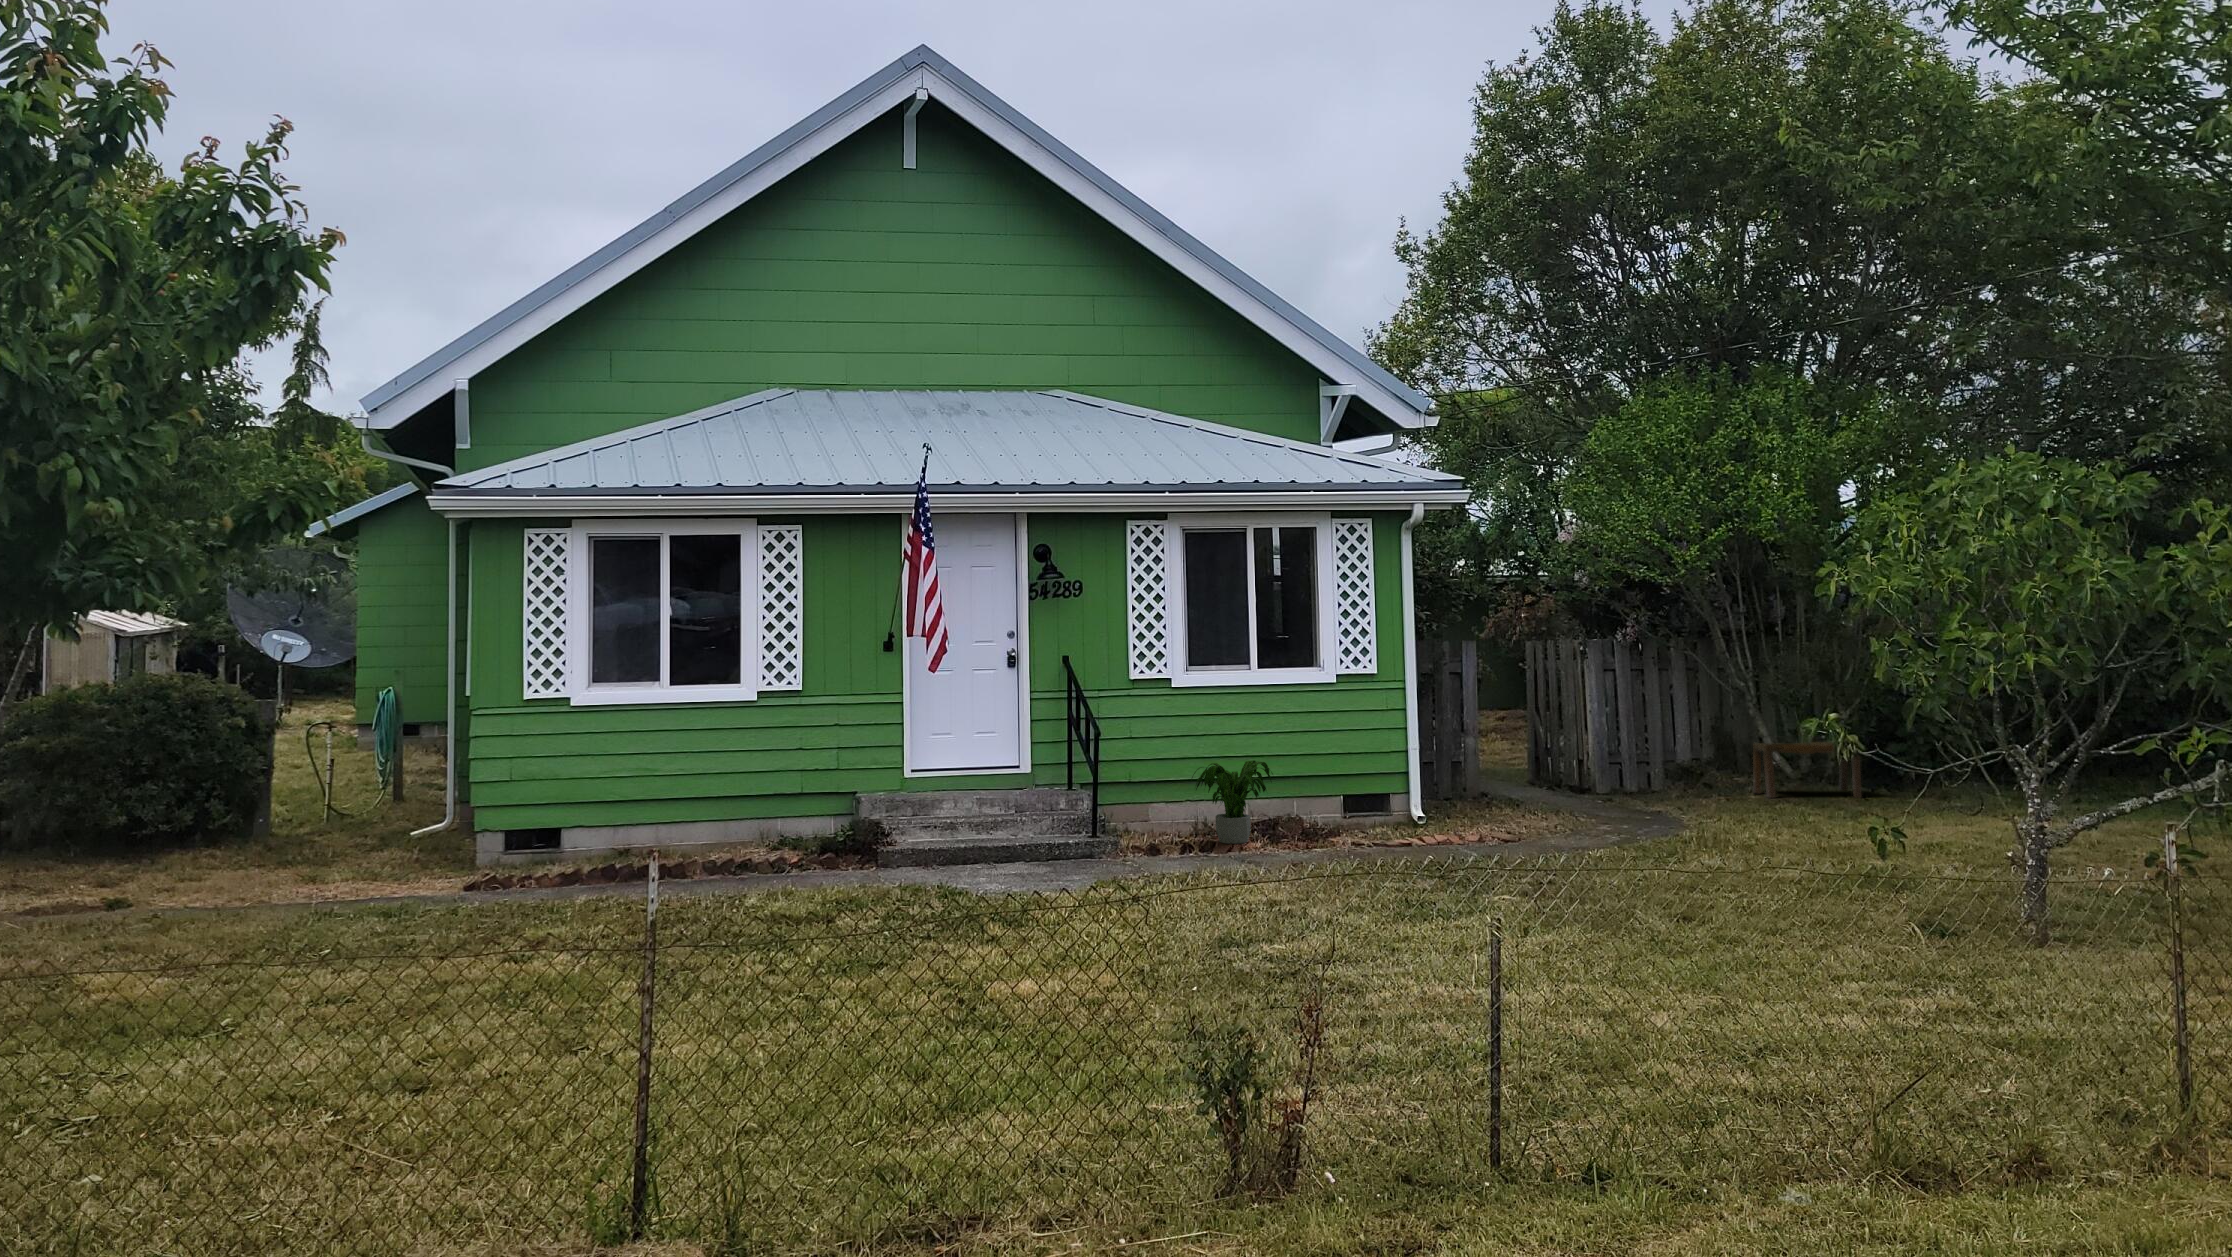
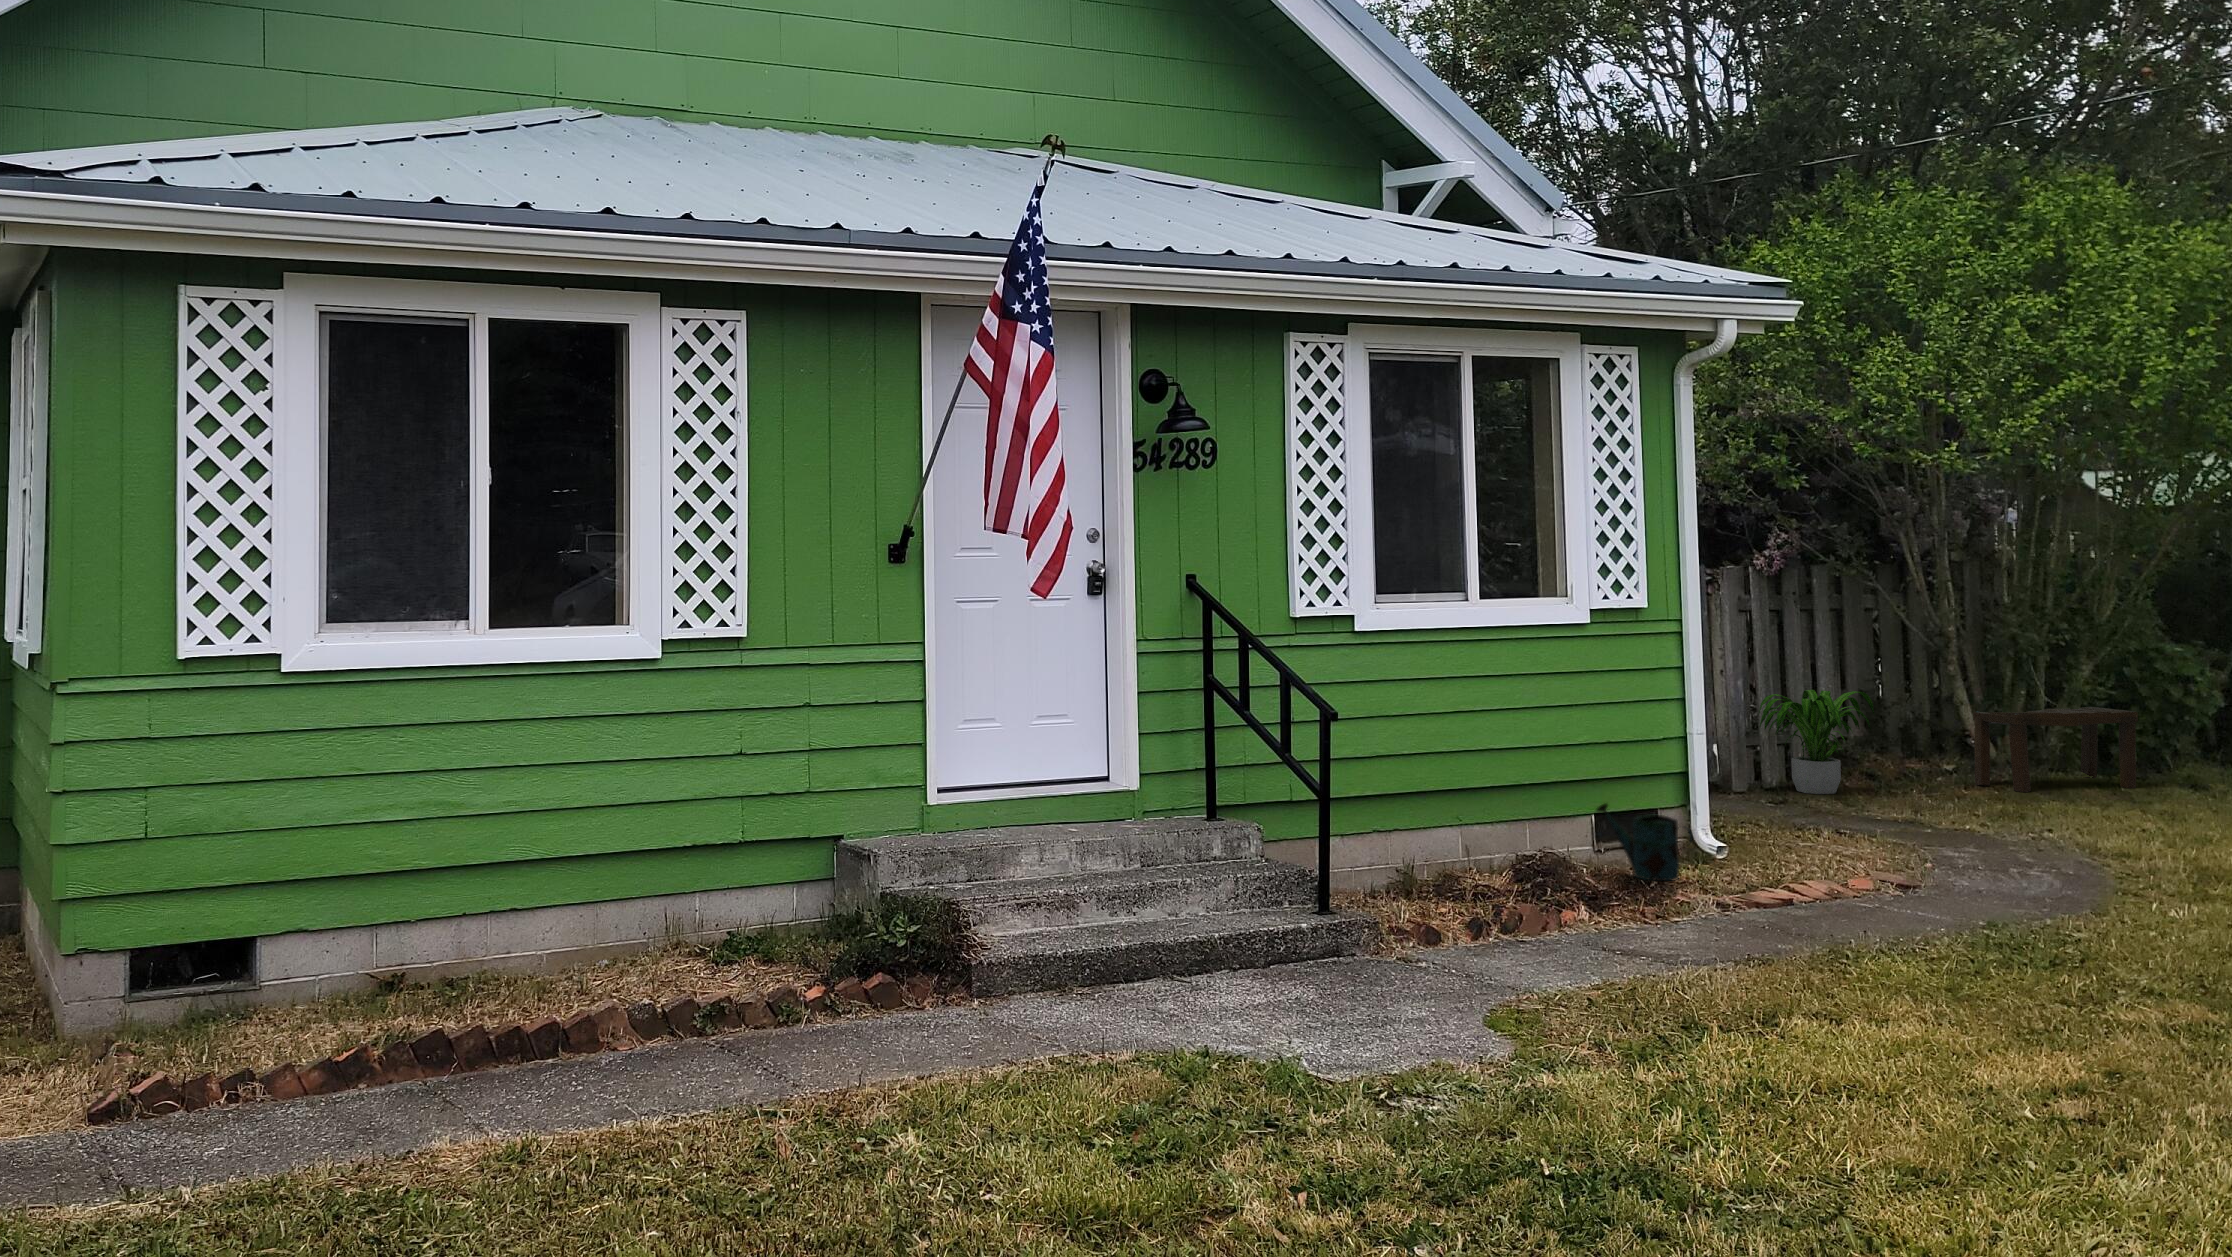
potted plant: present [1191,760,1273,844] -> present [1759,690,1874,794]
watering can: none [1342,790,1382,836] -> present [1597,803,1693,881]

